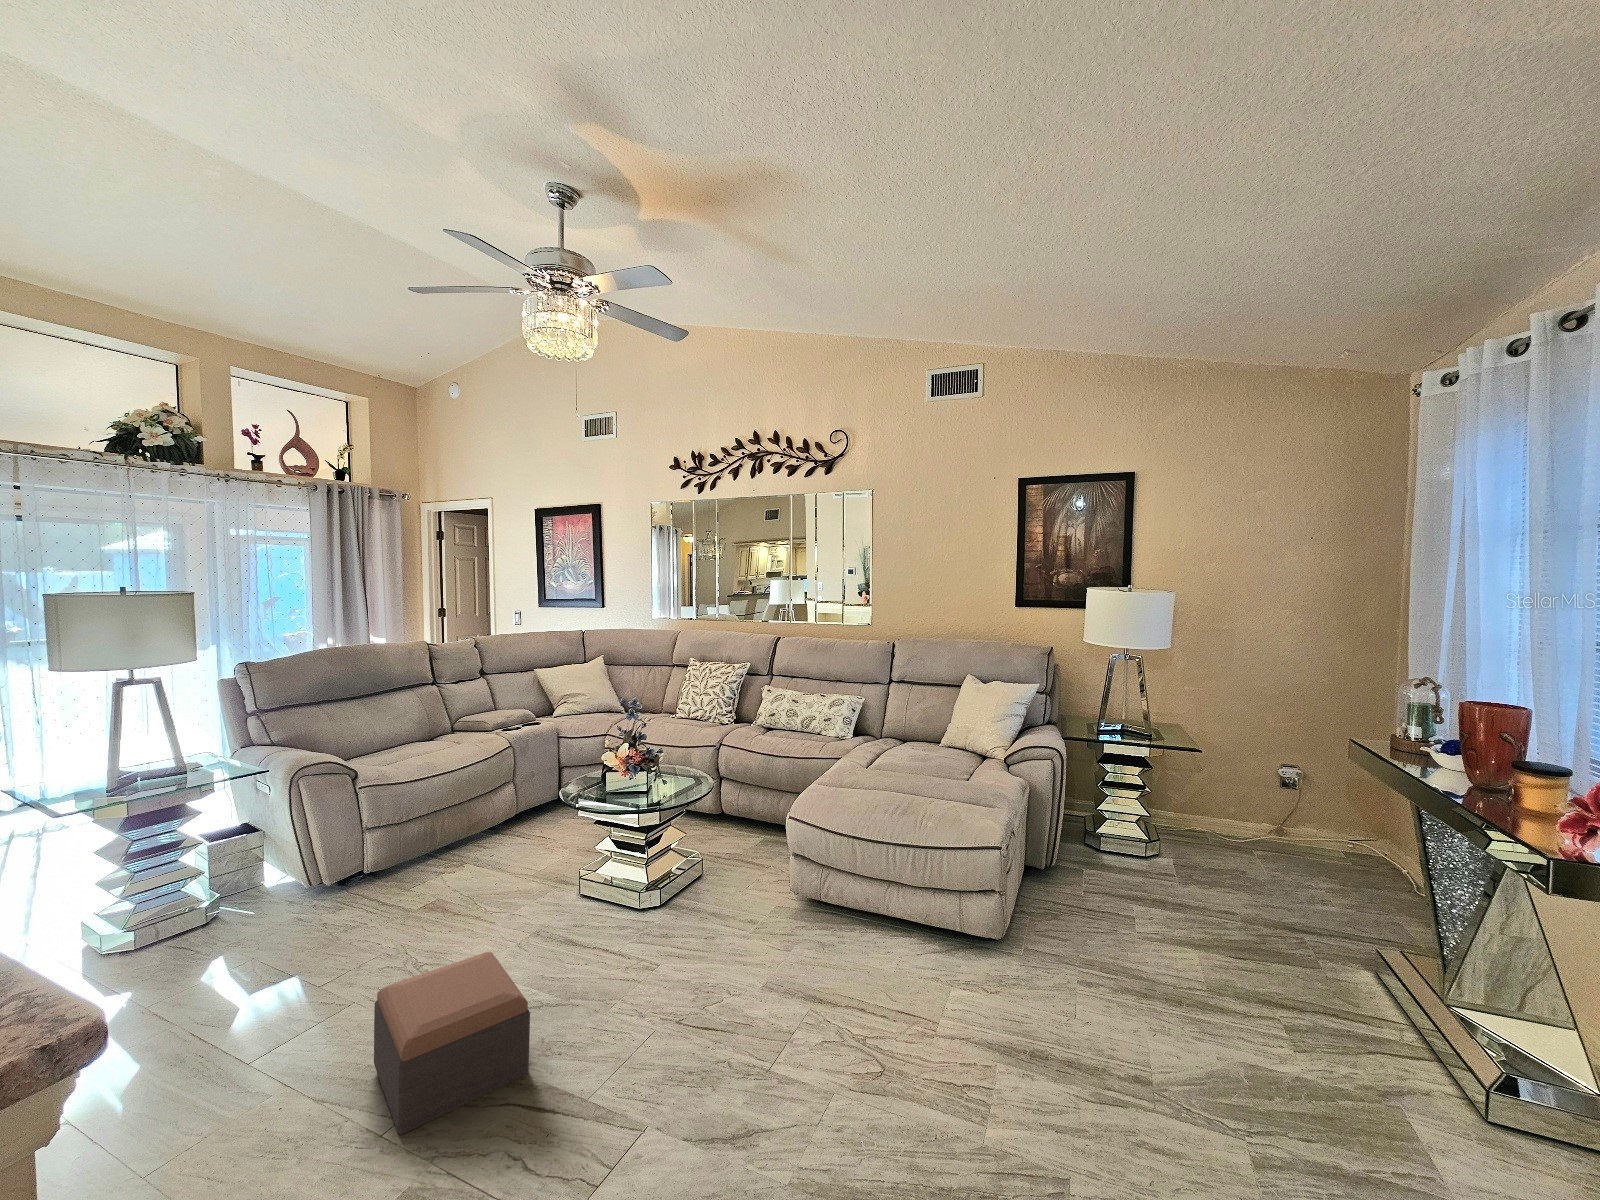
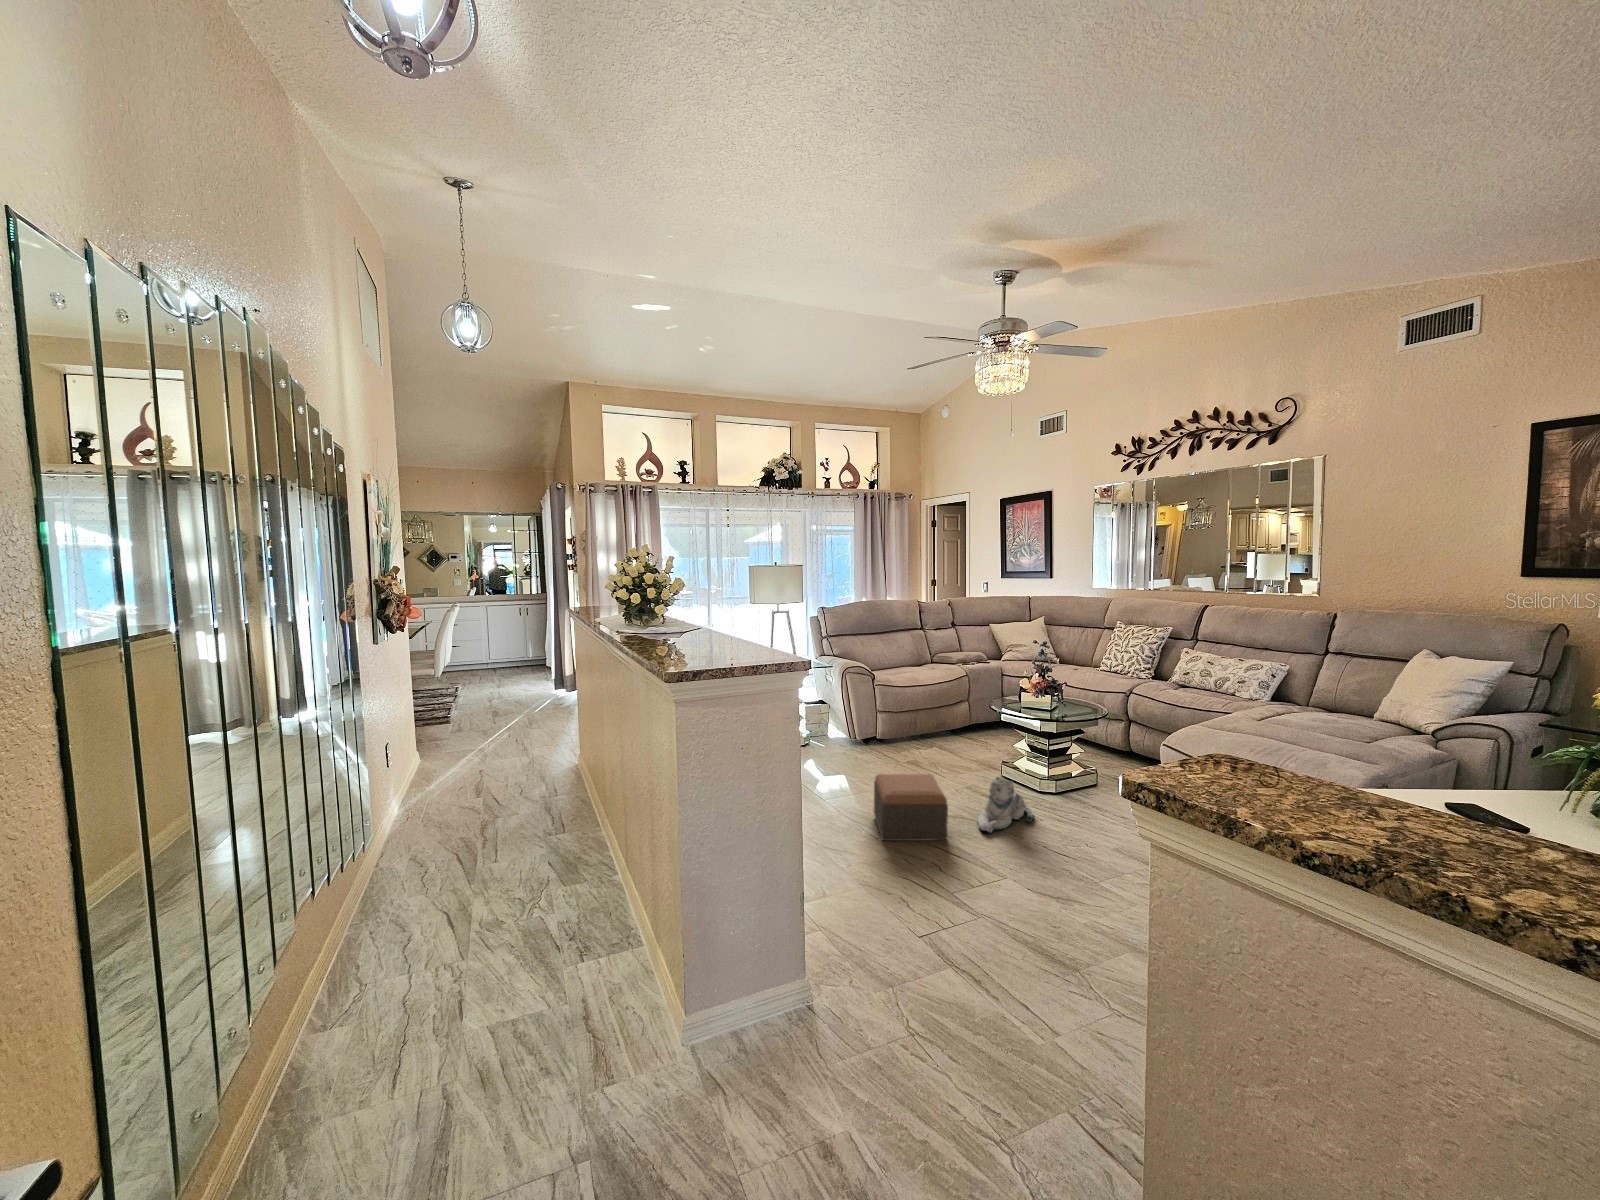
plush toy: none [571,921,650,1027] -> present [977,777,1033,833]

